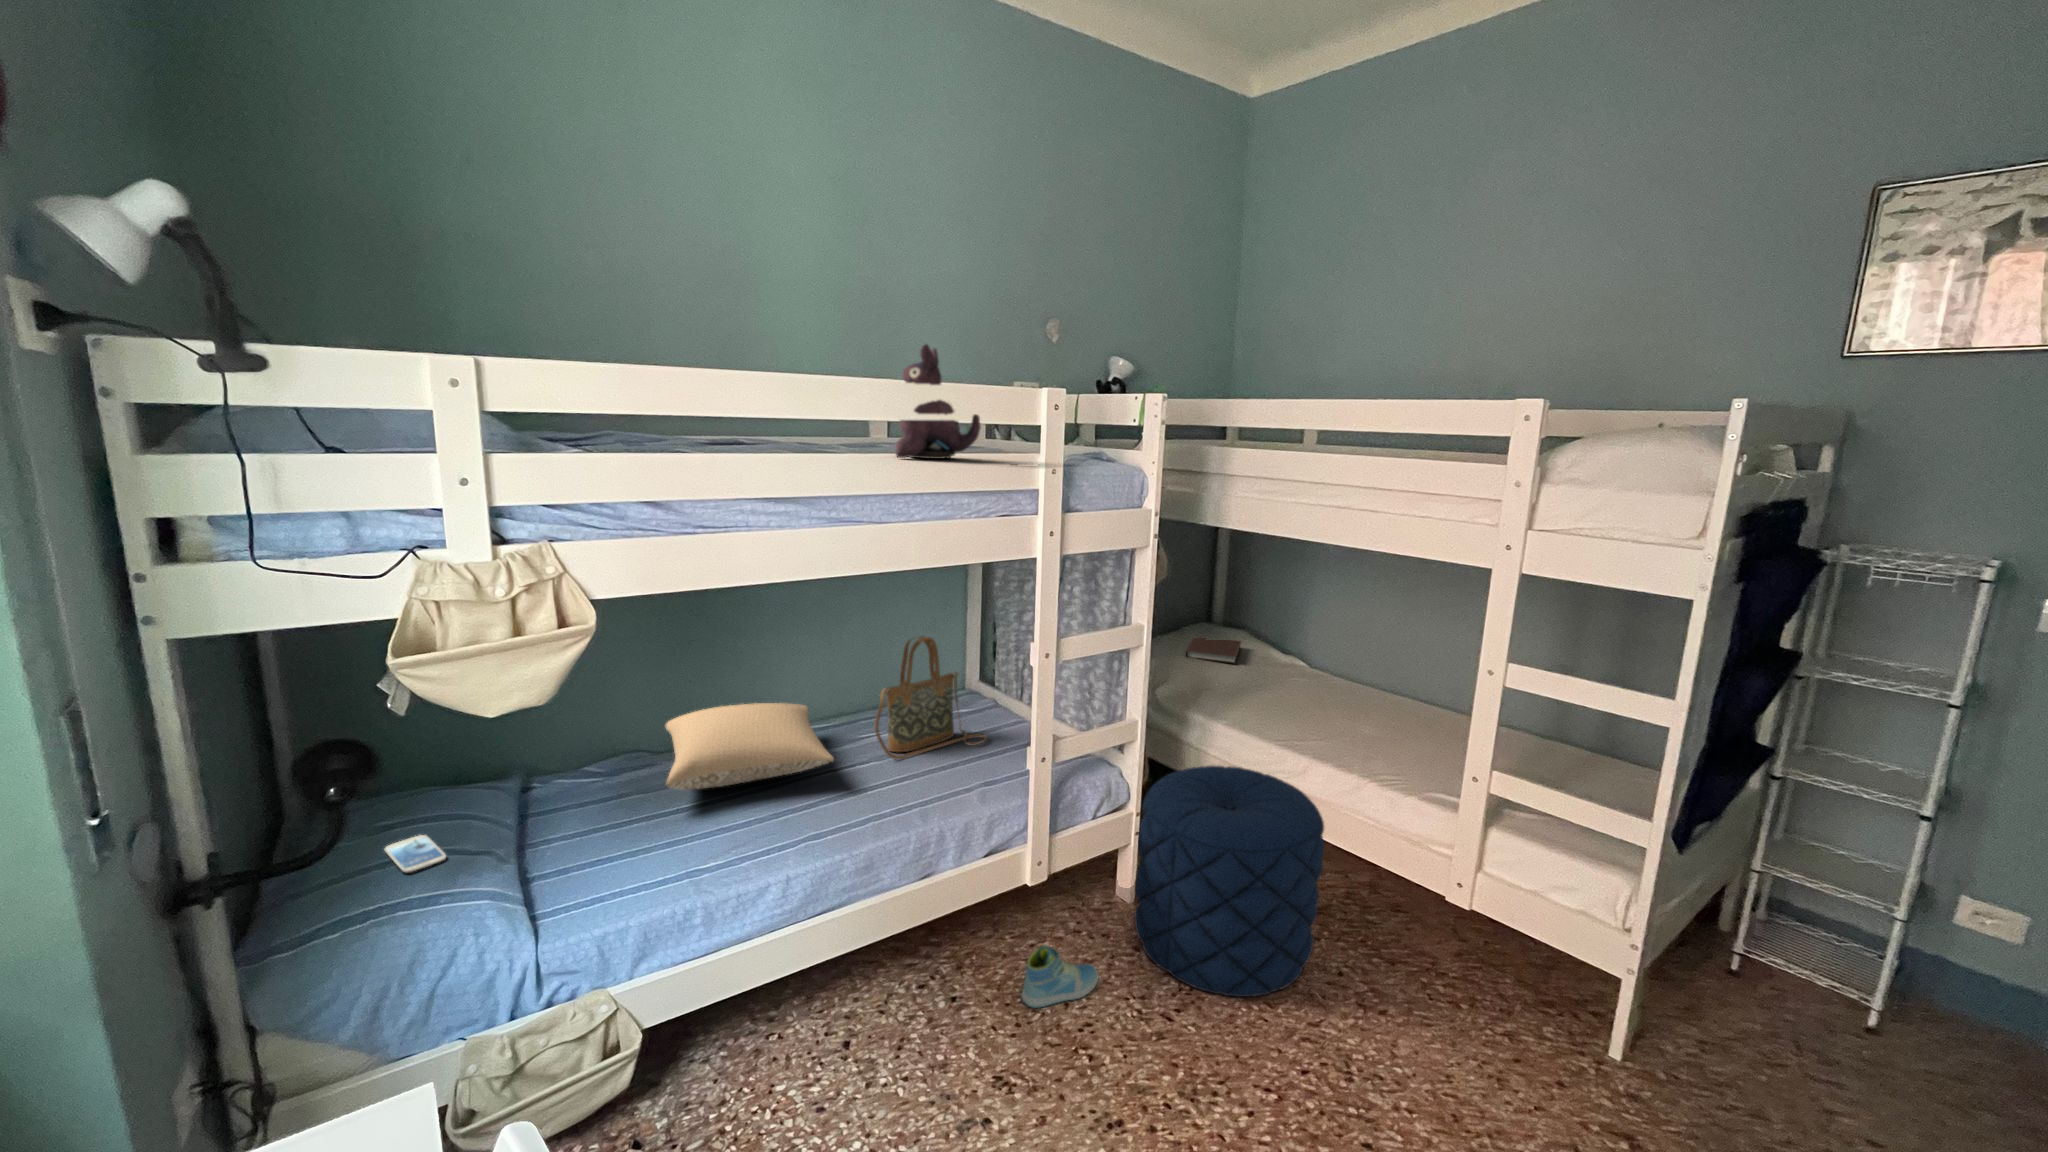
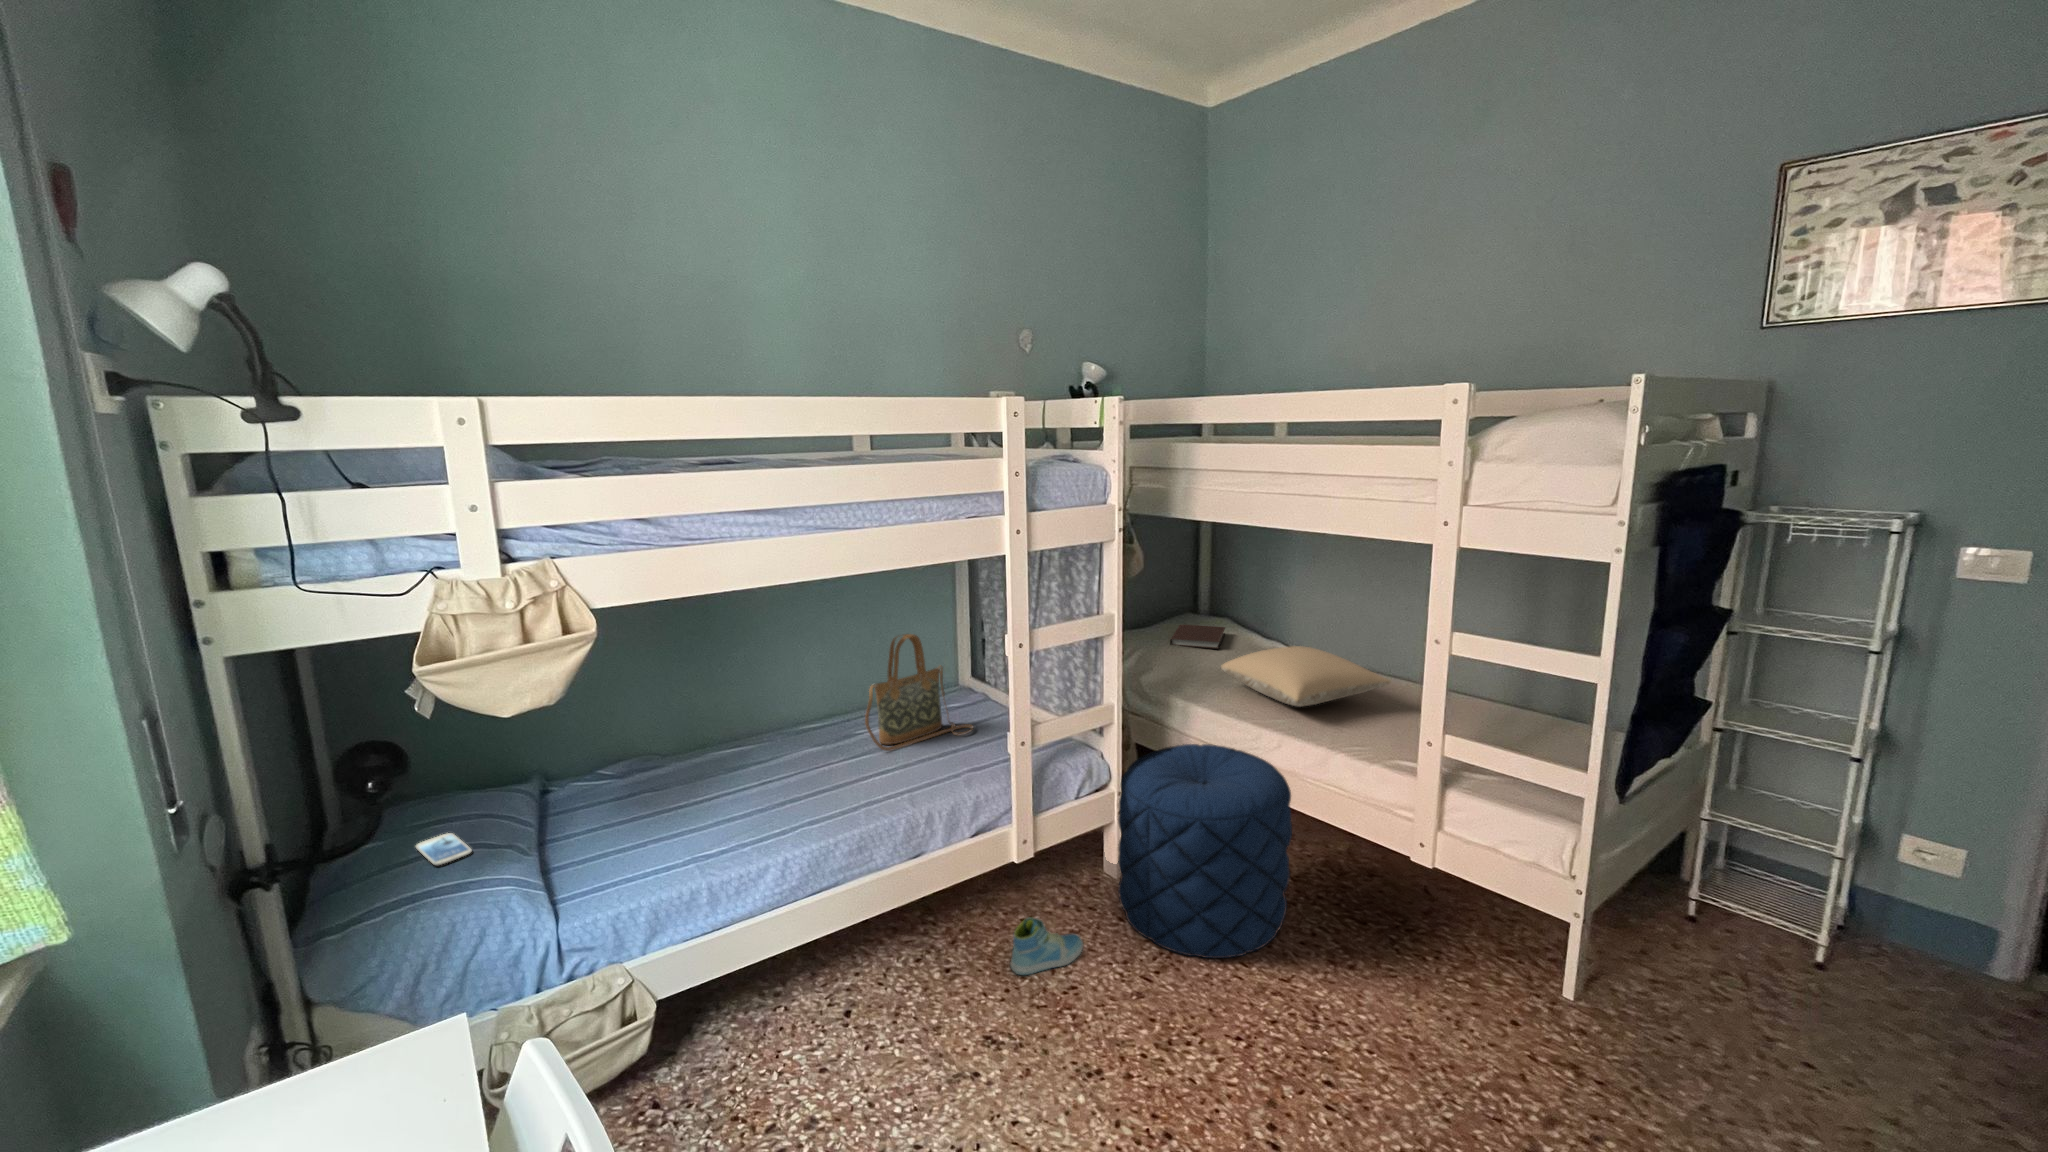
plush toy: present [895,344,981,459] -> none [865,361,944,467]
pillow: present [666,703,834,790] -> present [1221,646,1390,706]

